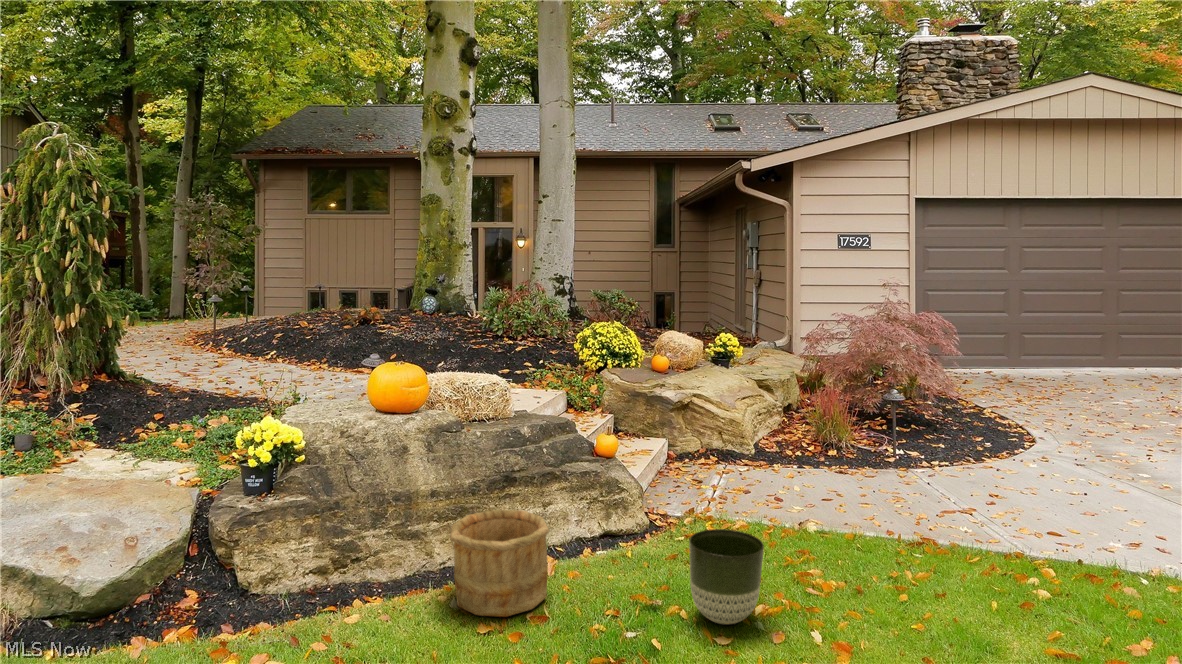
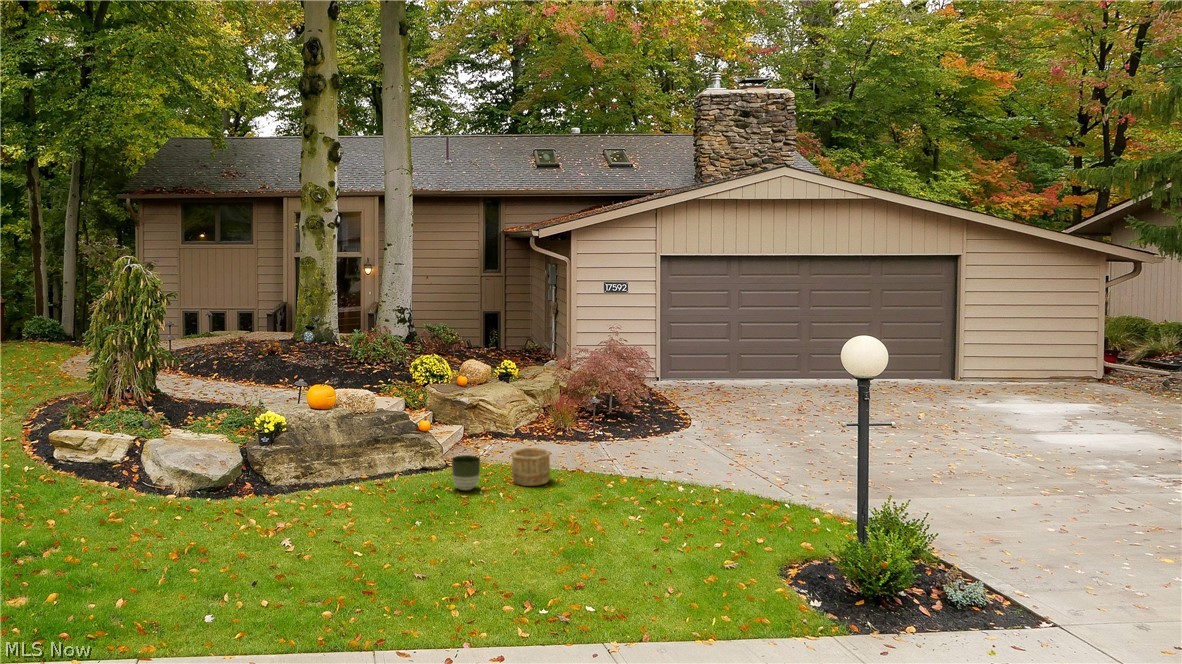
wooden bucket: present [450,510,549,617] -> present [511,448,550,486]

